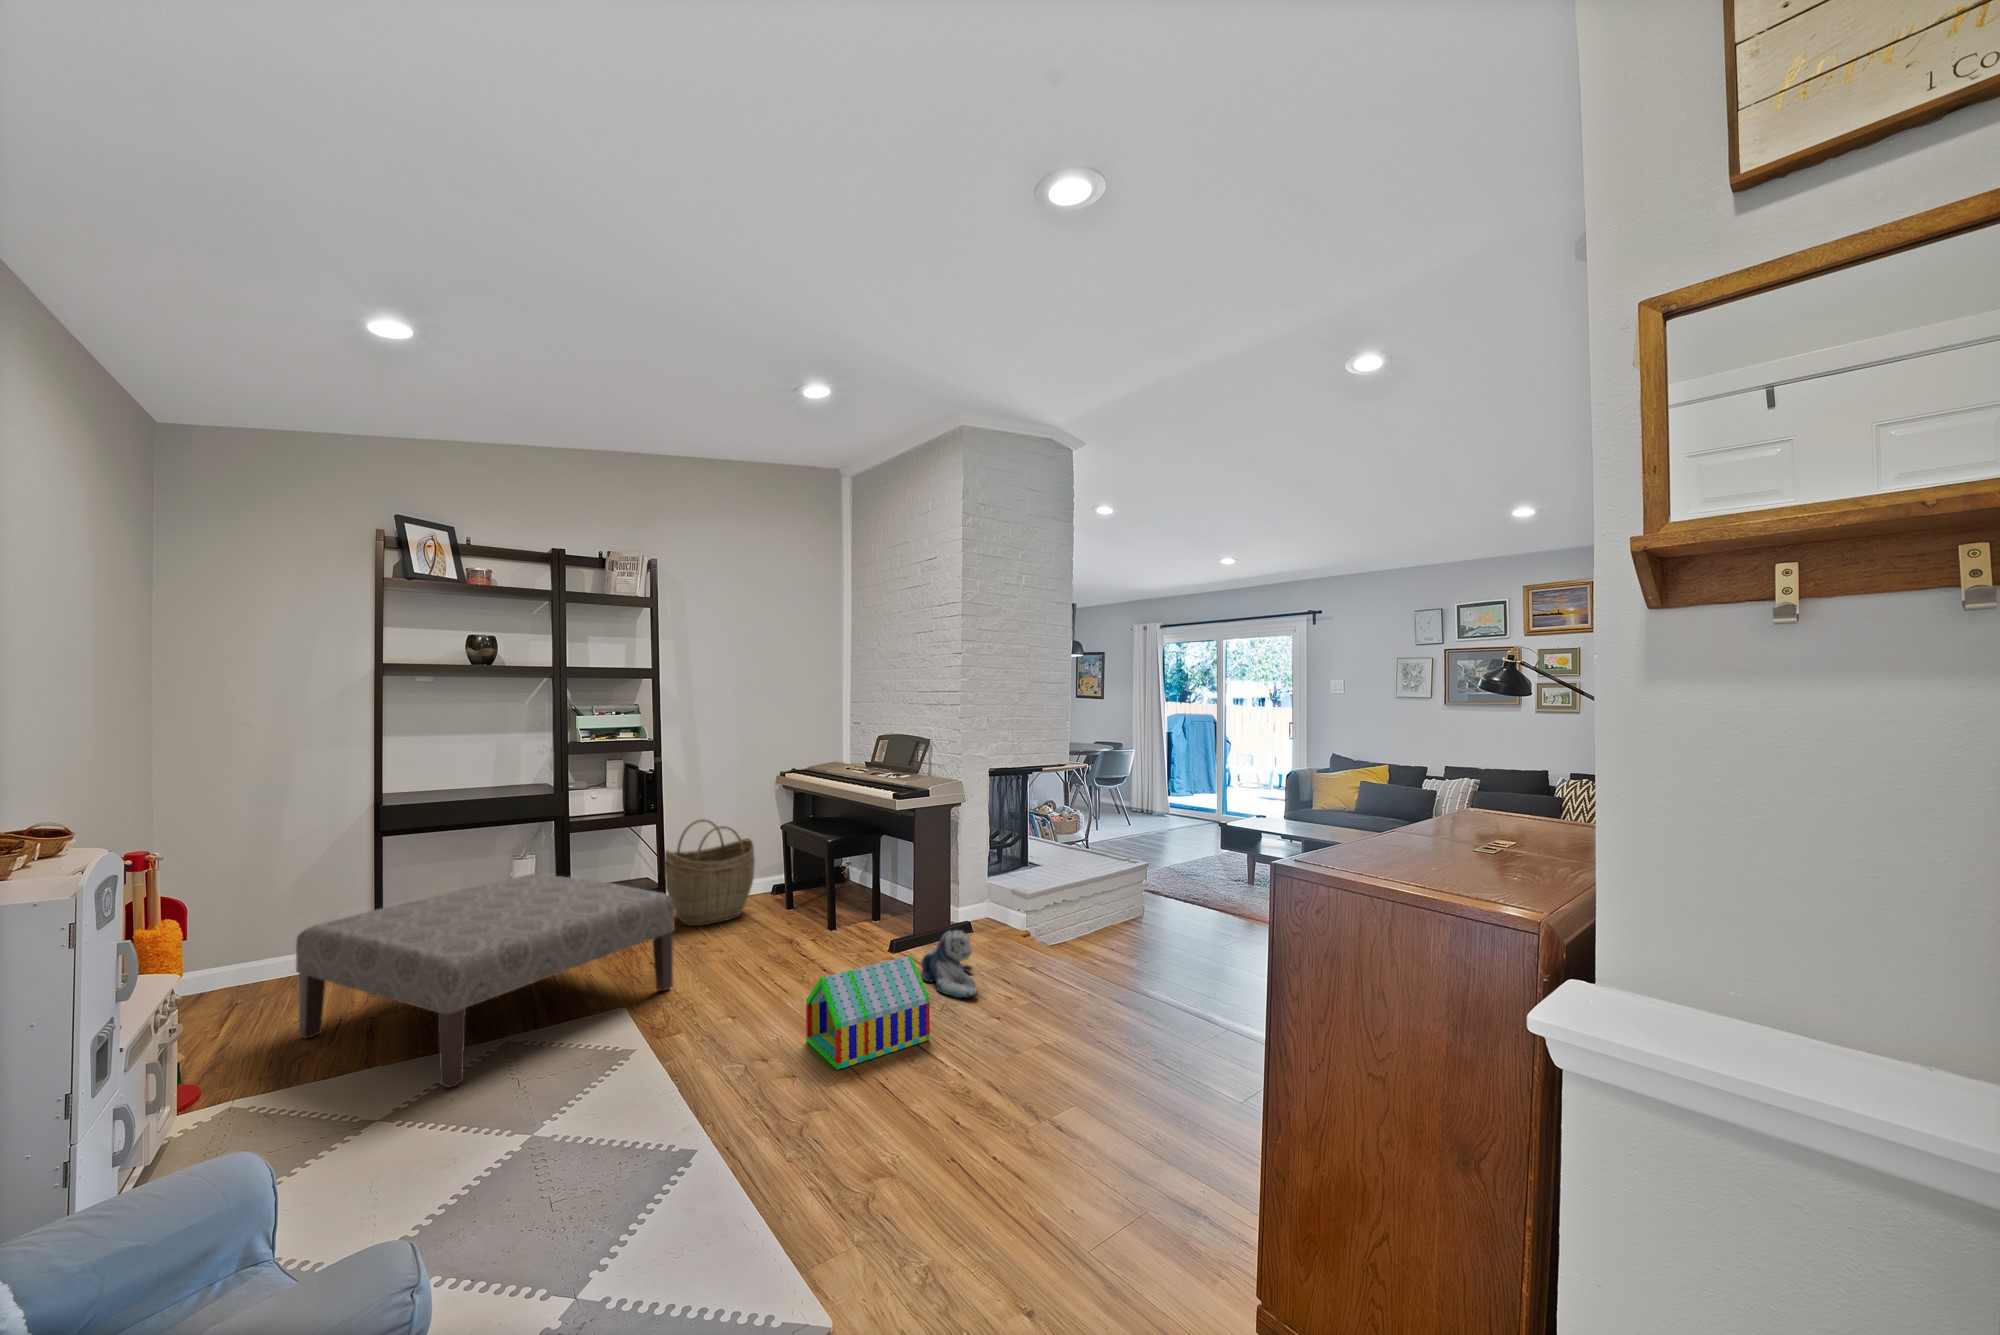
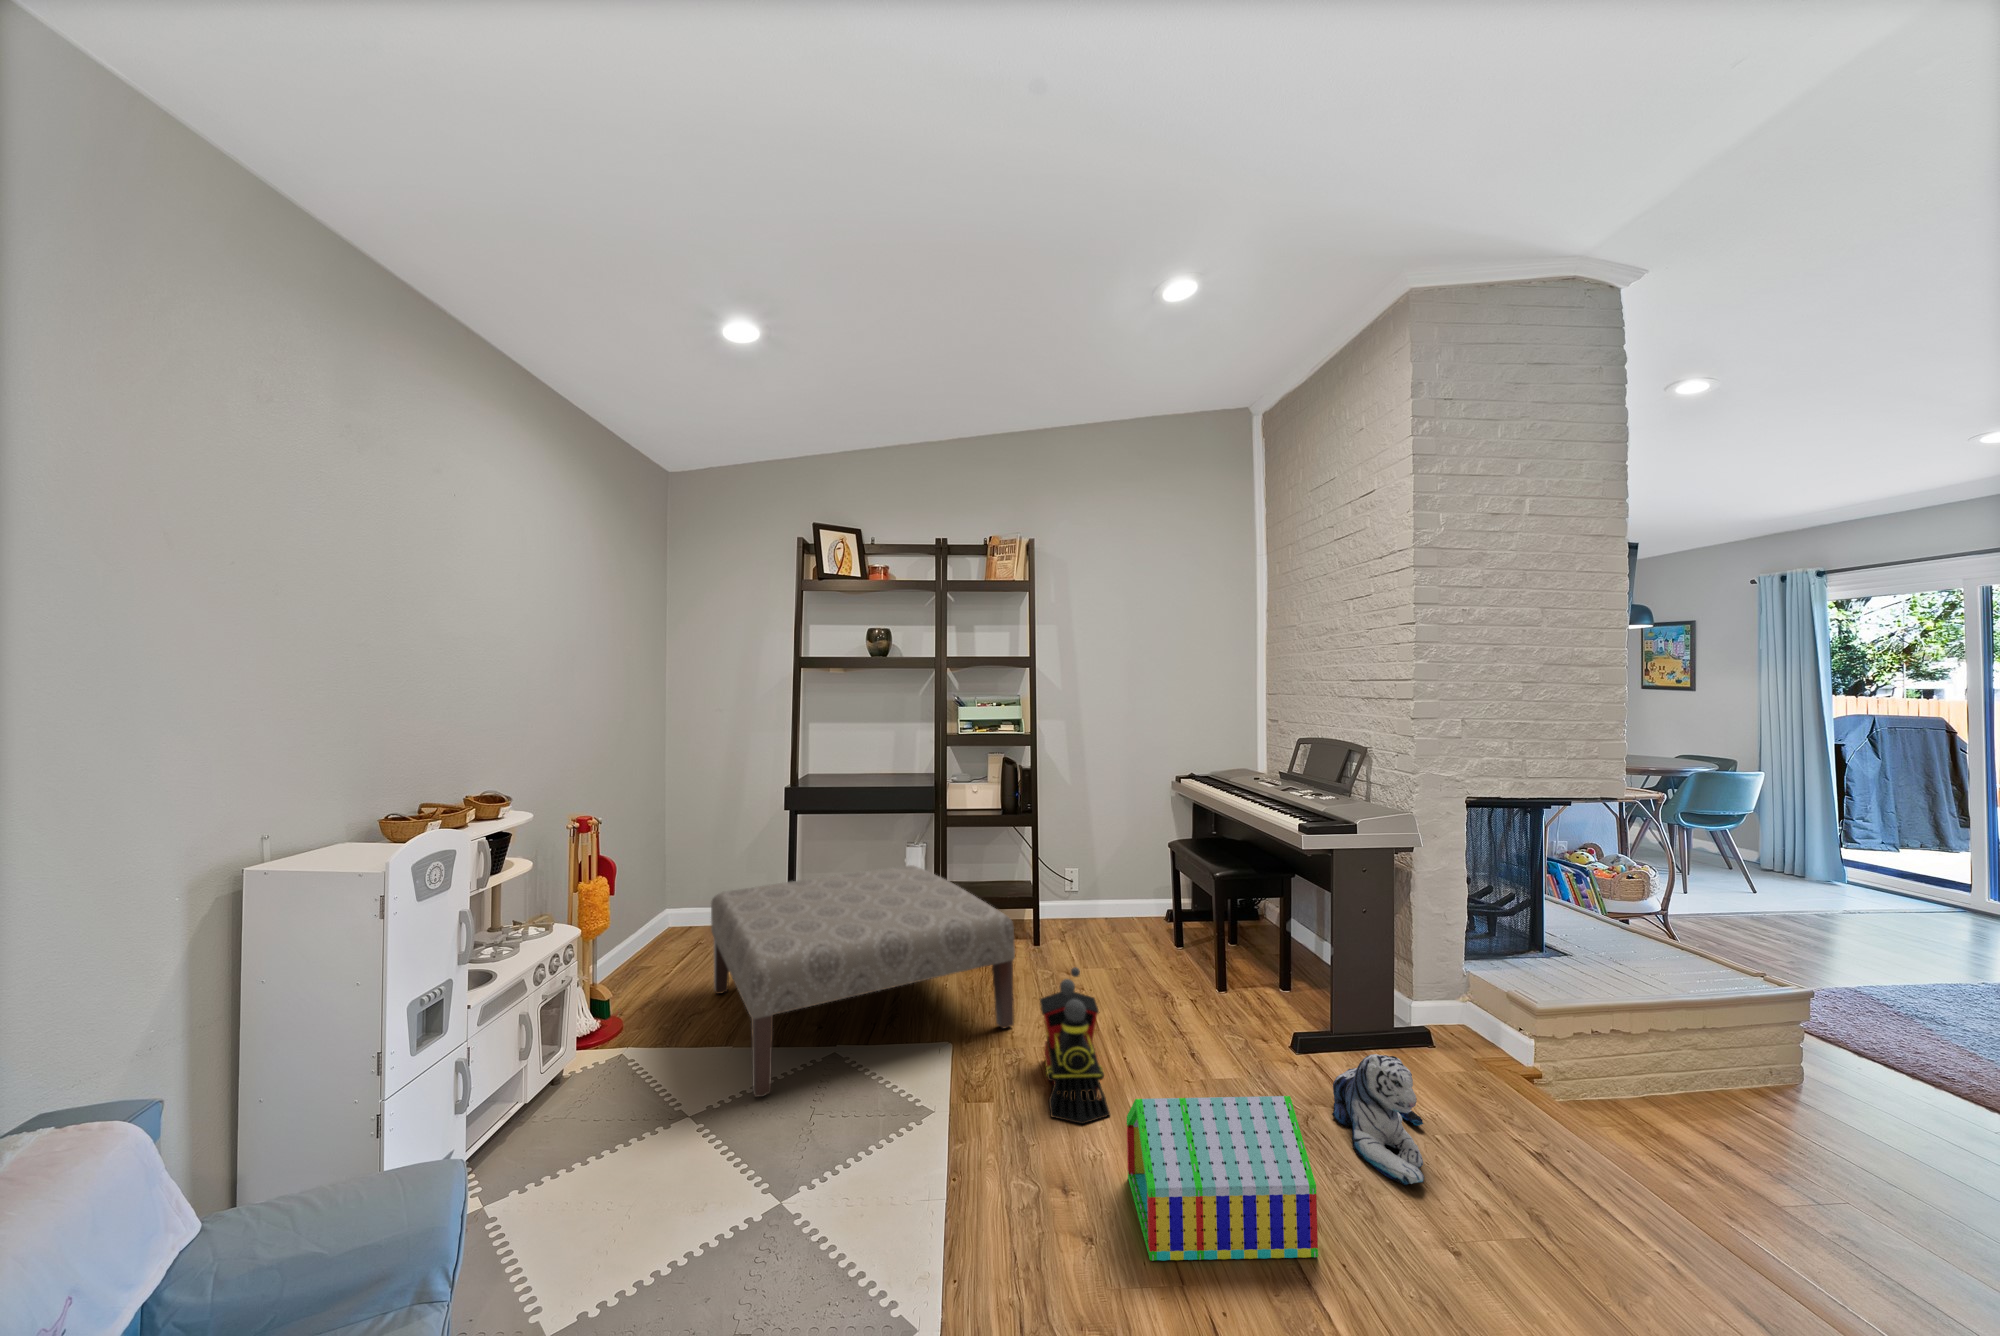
woven basket: present [665,819,755,926] -> none [1046,825,1142,946]
toy train: none [707,918,780,1028] -> present [1040,967,1110,1124]

